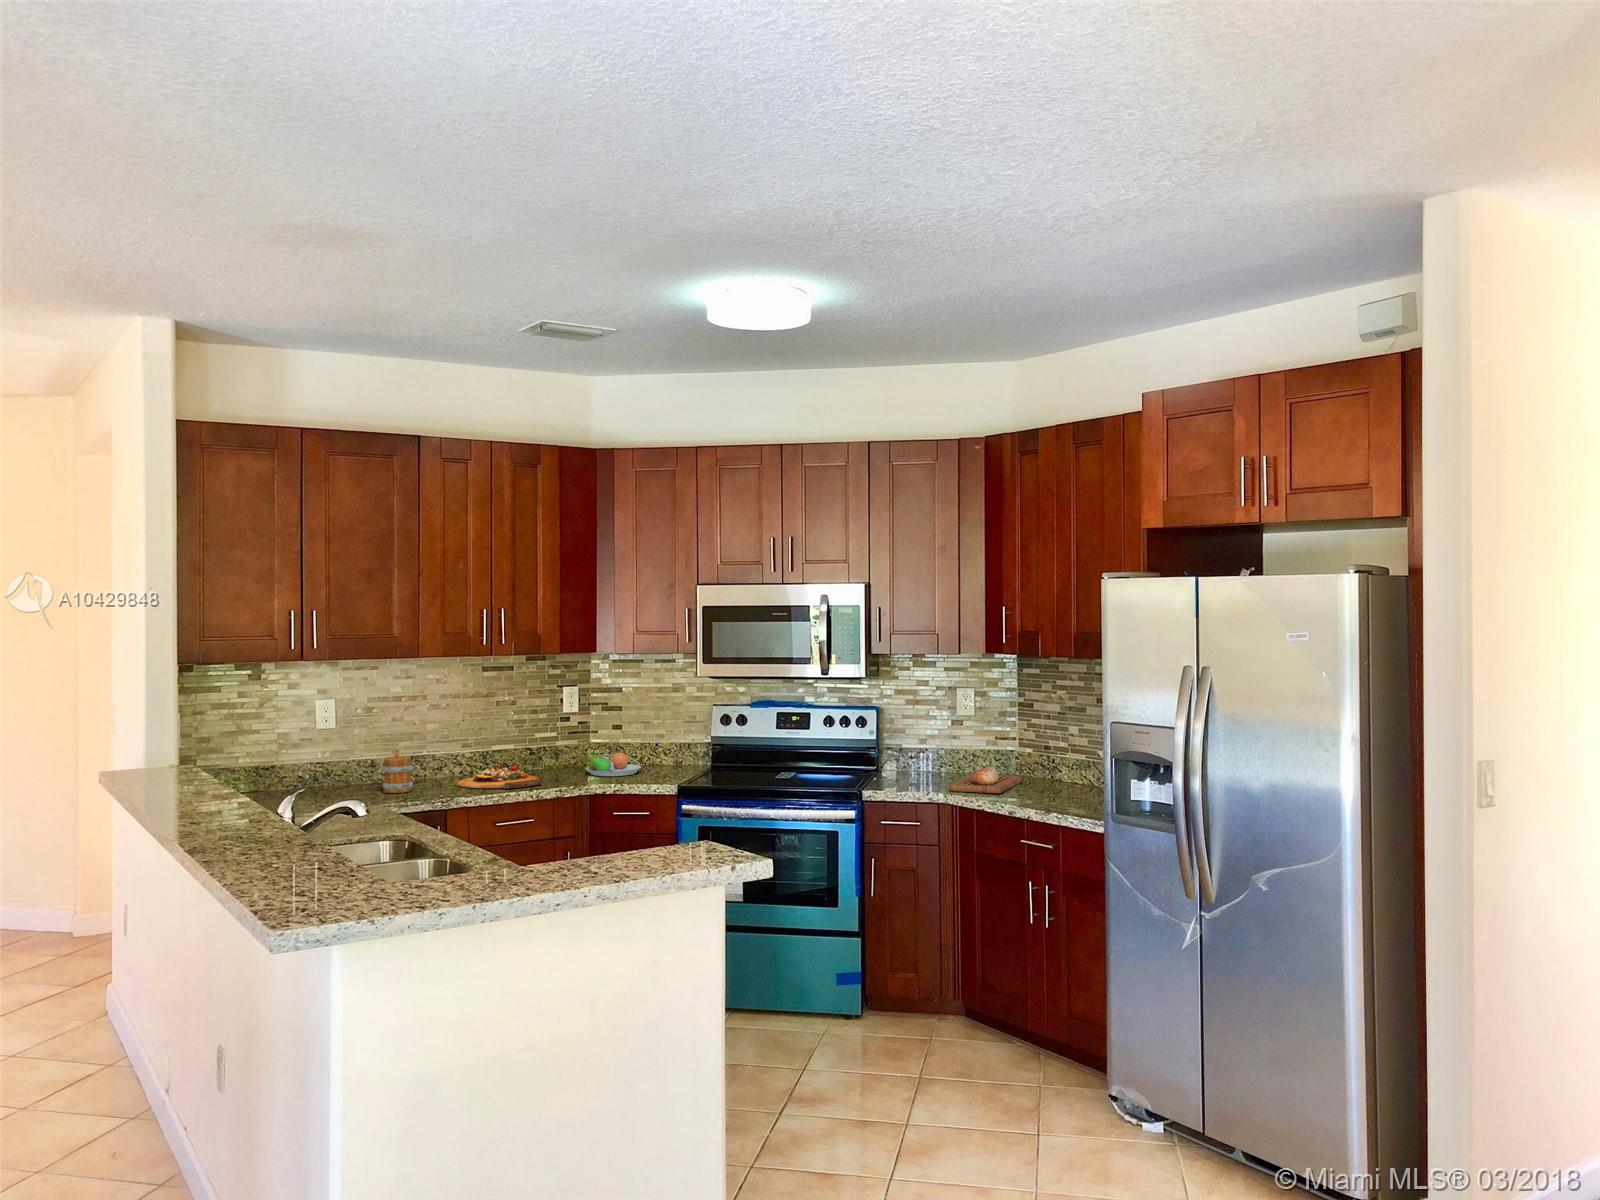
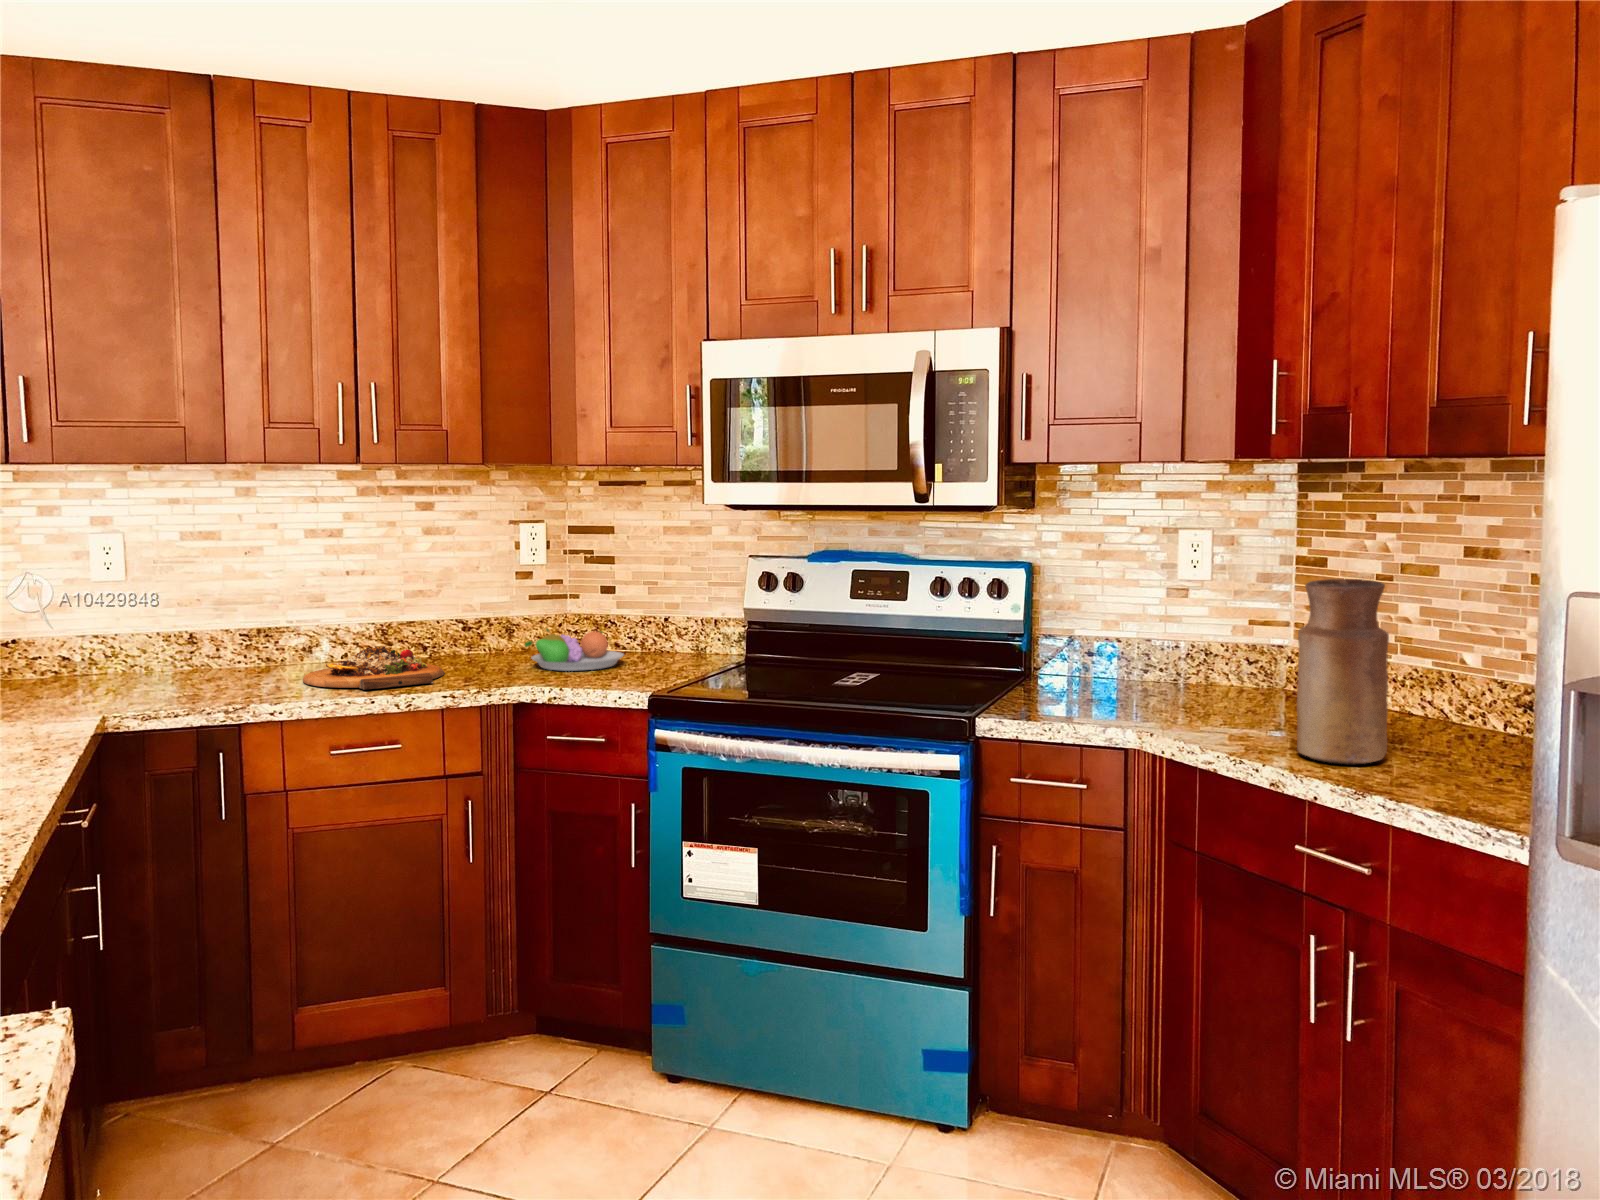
vase: none [1019,716,1060,802] -> present [1297,579,1389,764]
mug: present [383,749,413,793] -> none [162,618,218,691]
bread loaf: present [949,767,1022,793] -> none [1145,677,1299,736]

